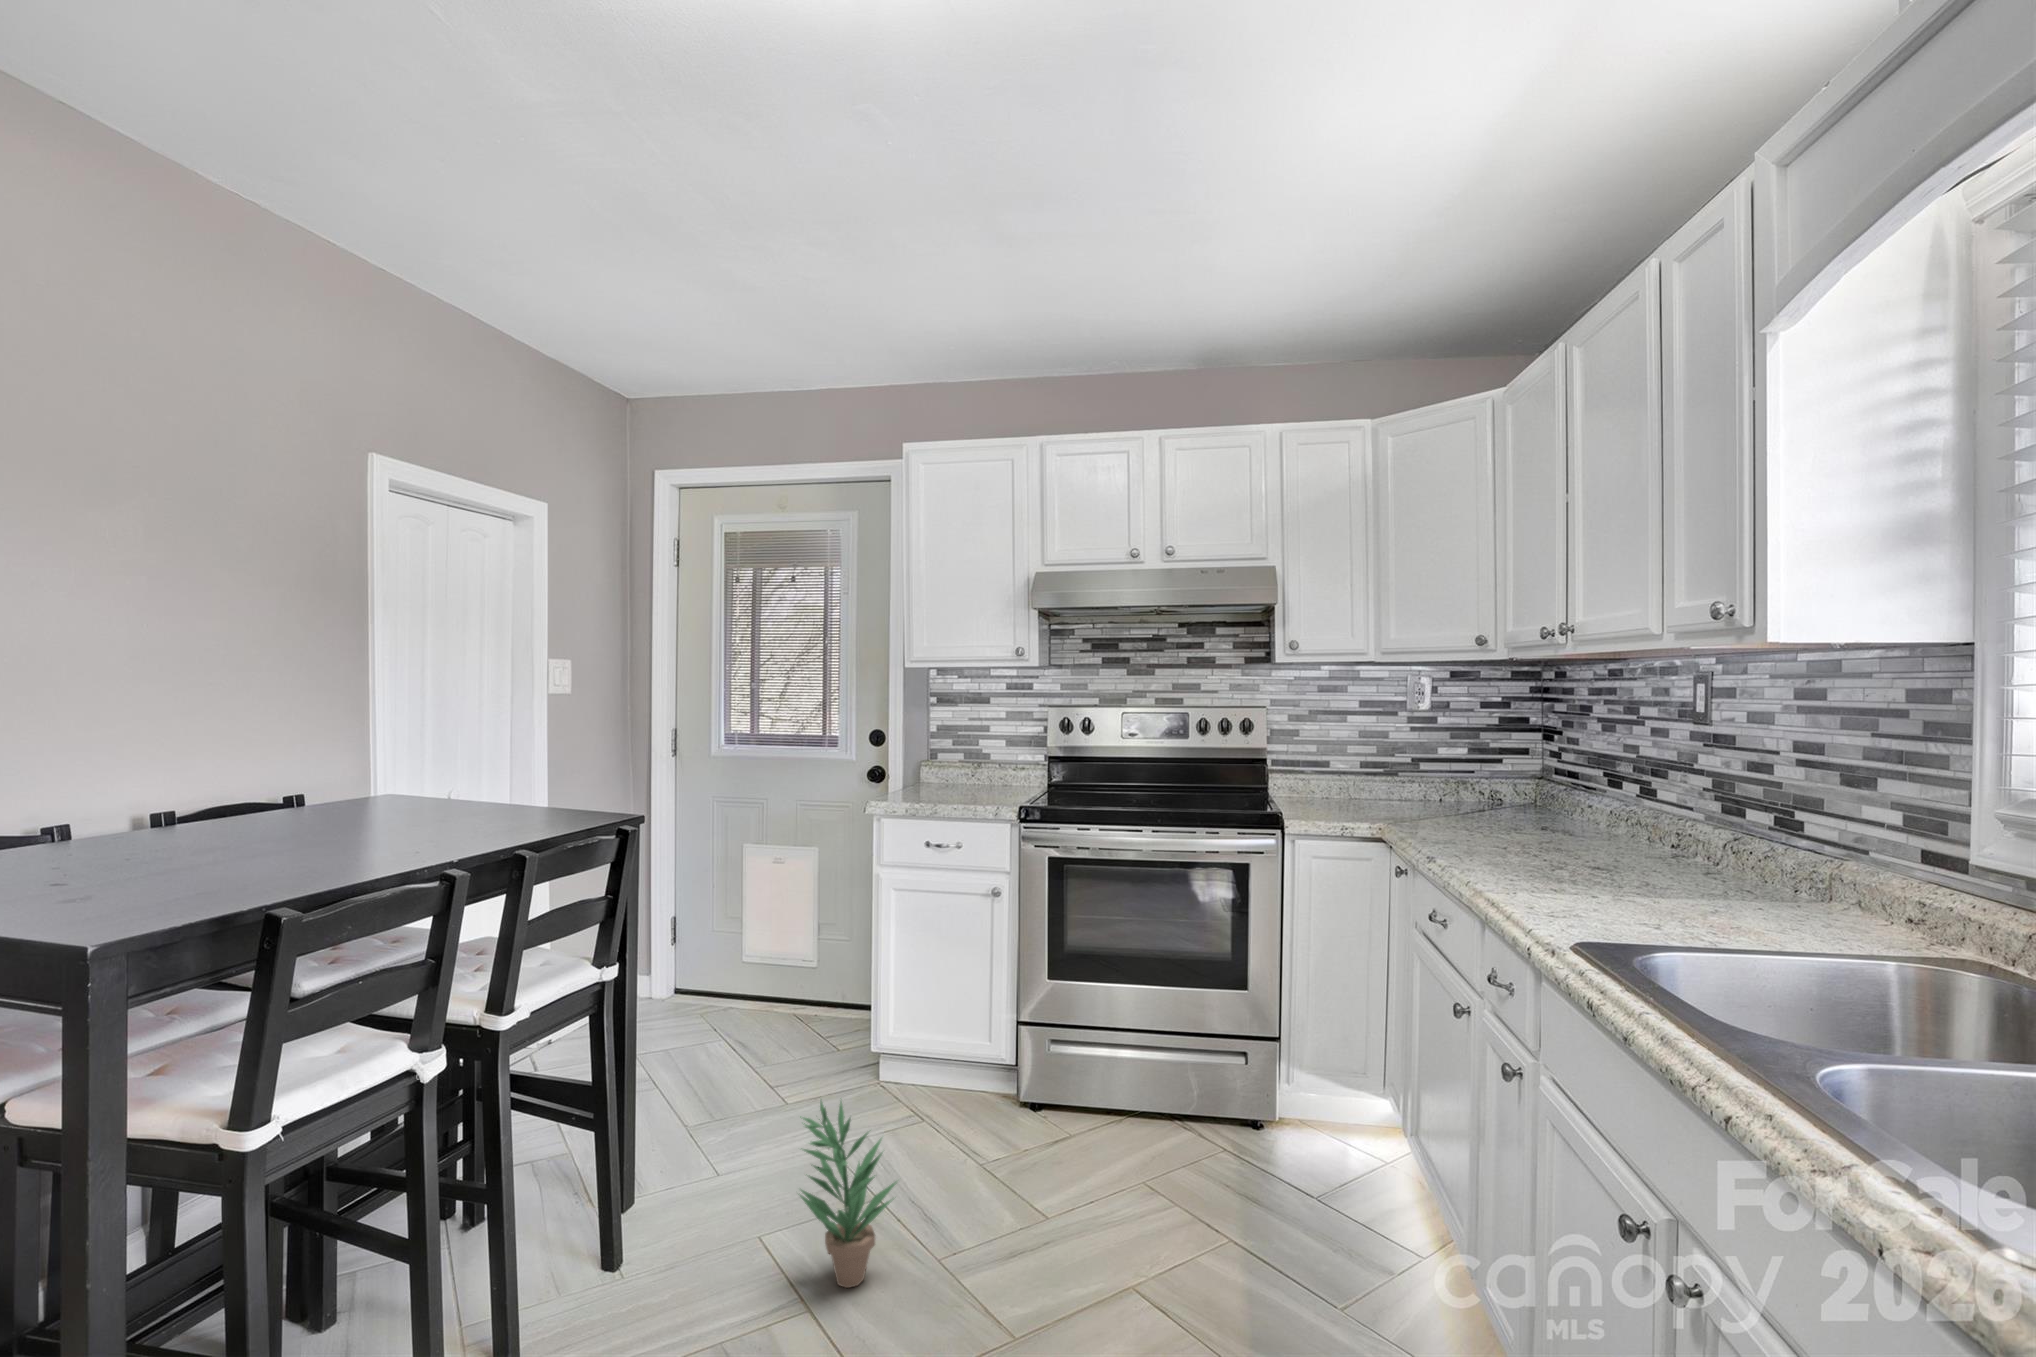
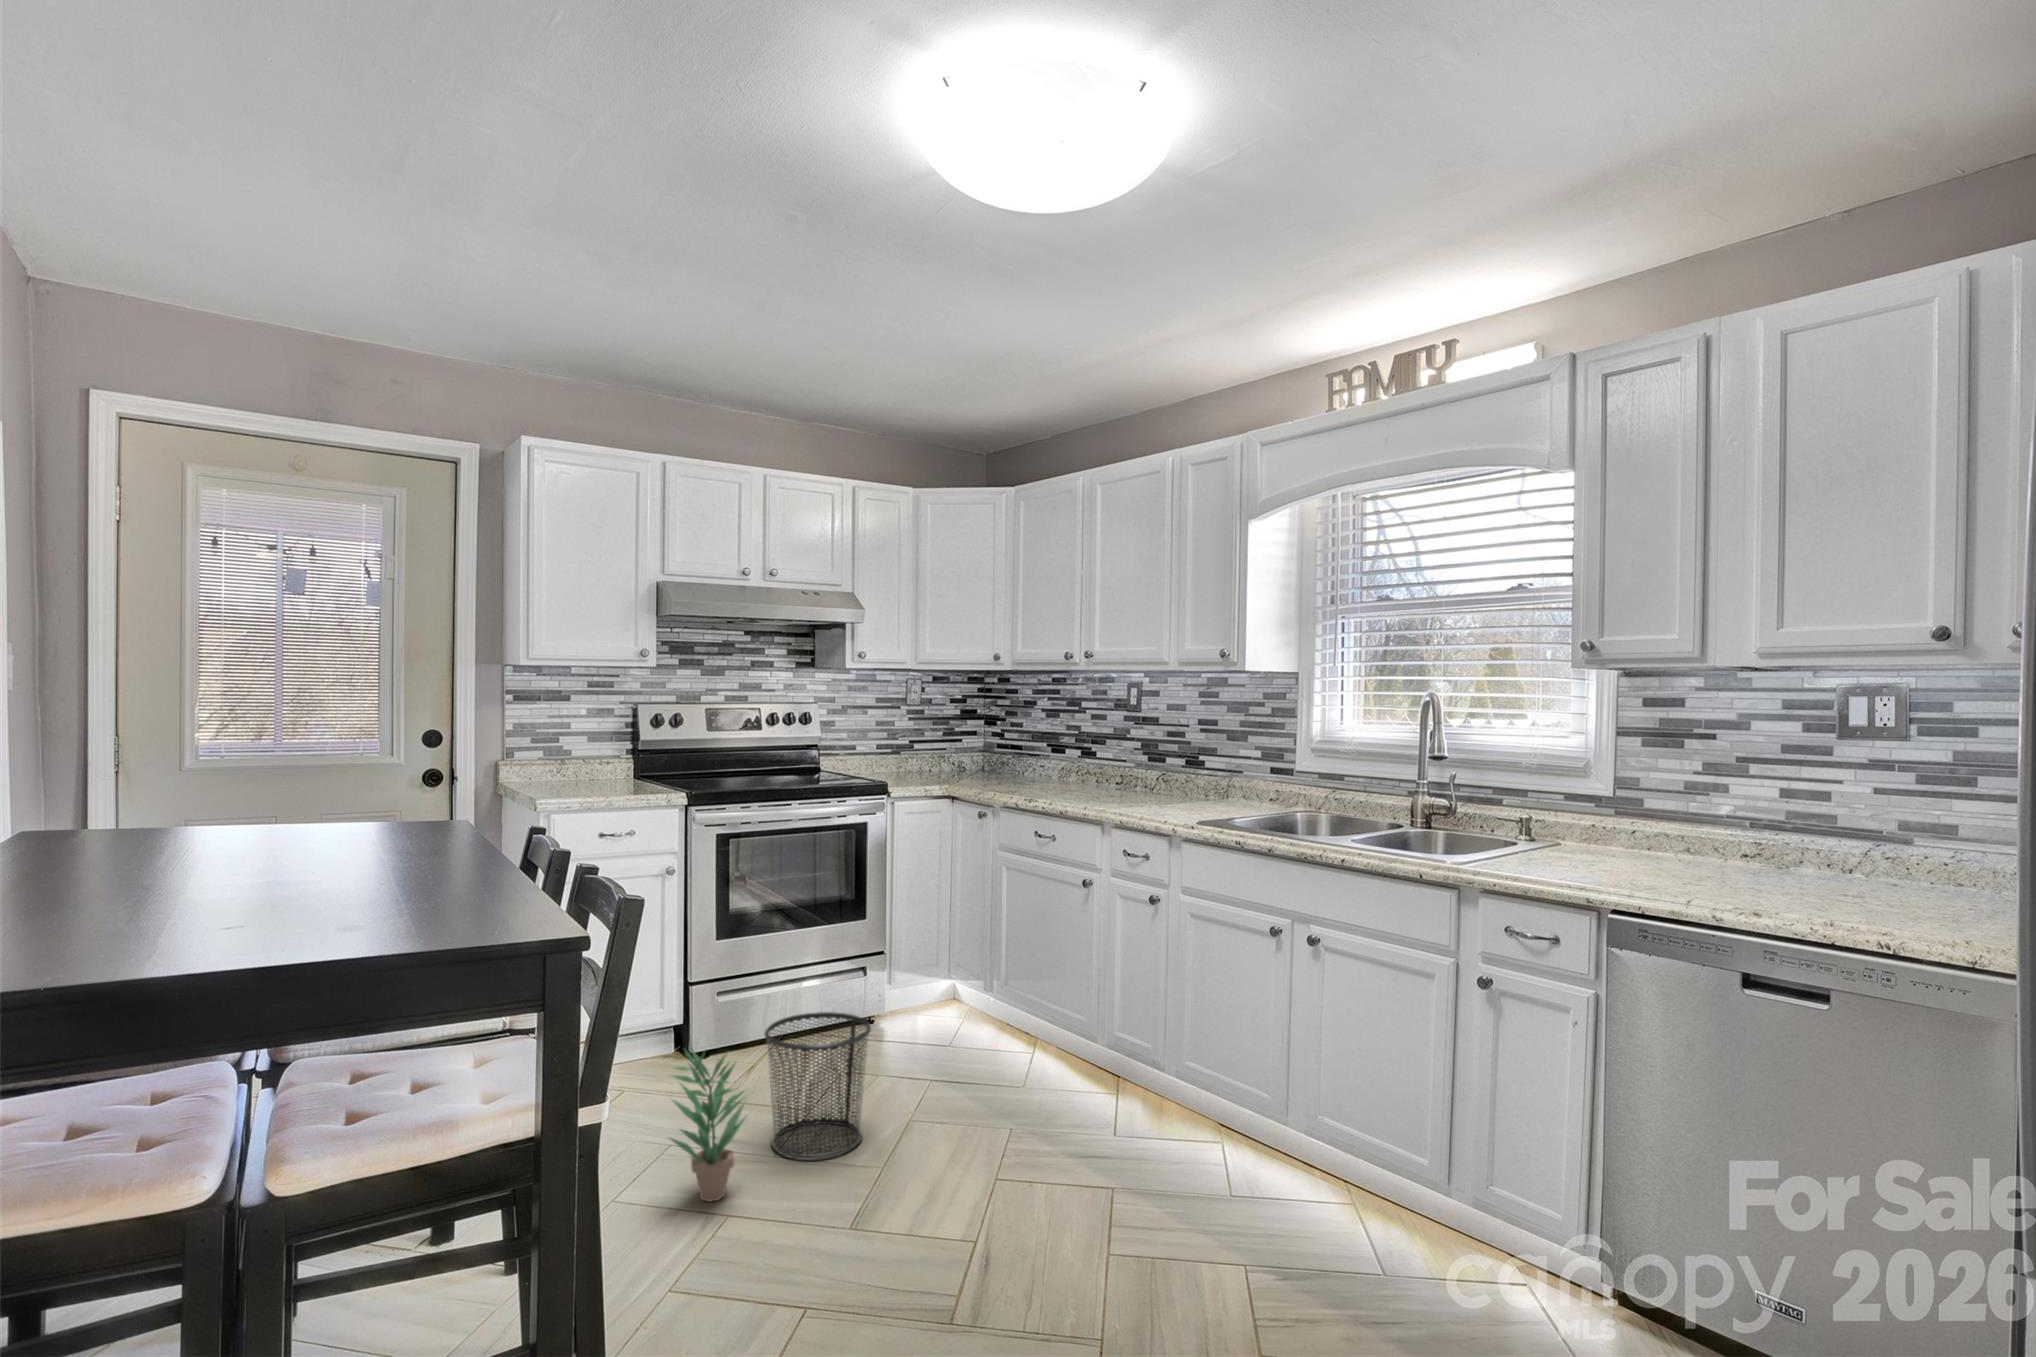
waste bin: none [955,1090,1088,1289] -> present [765,1012,871,1160]

